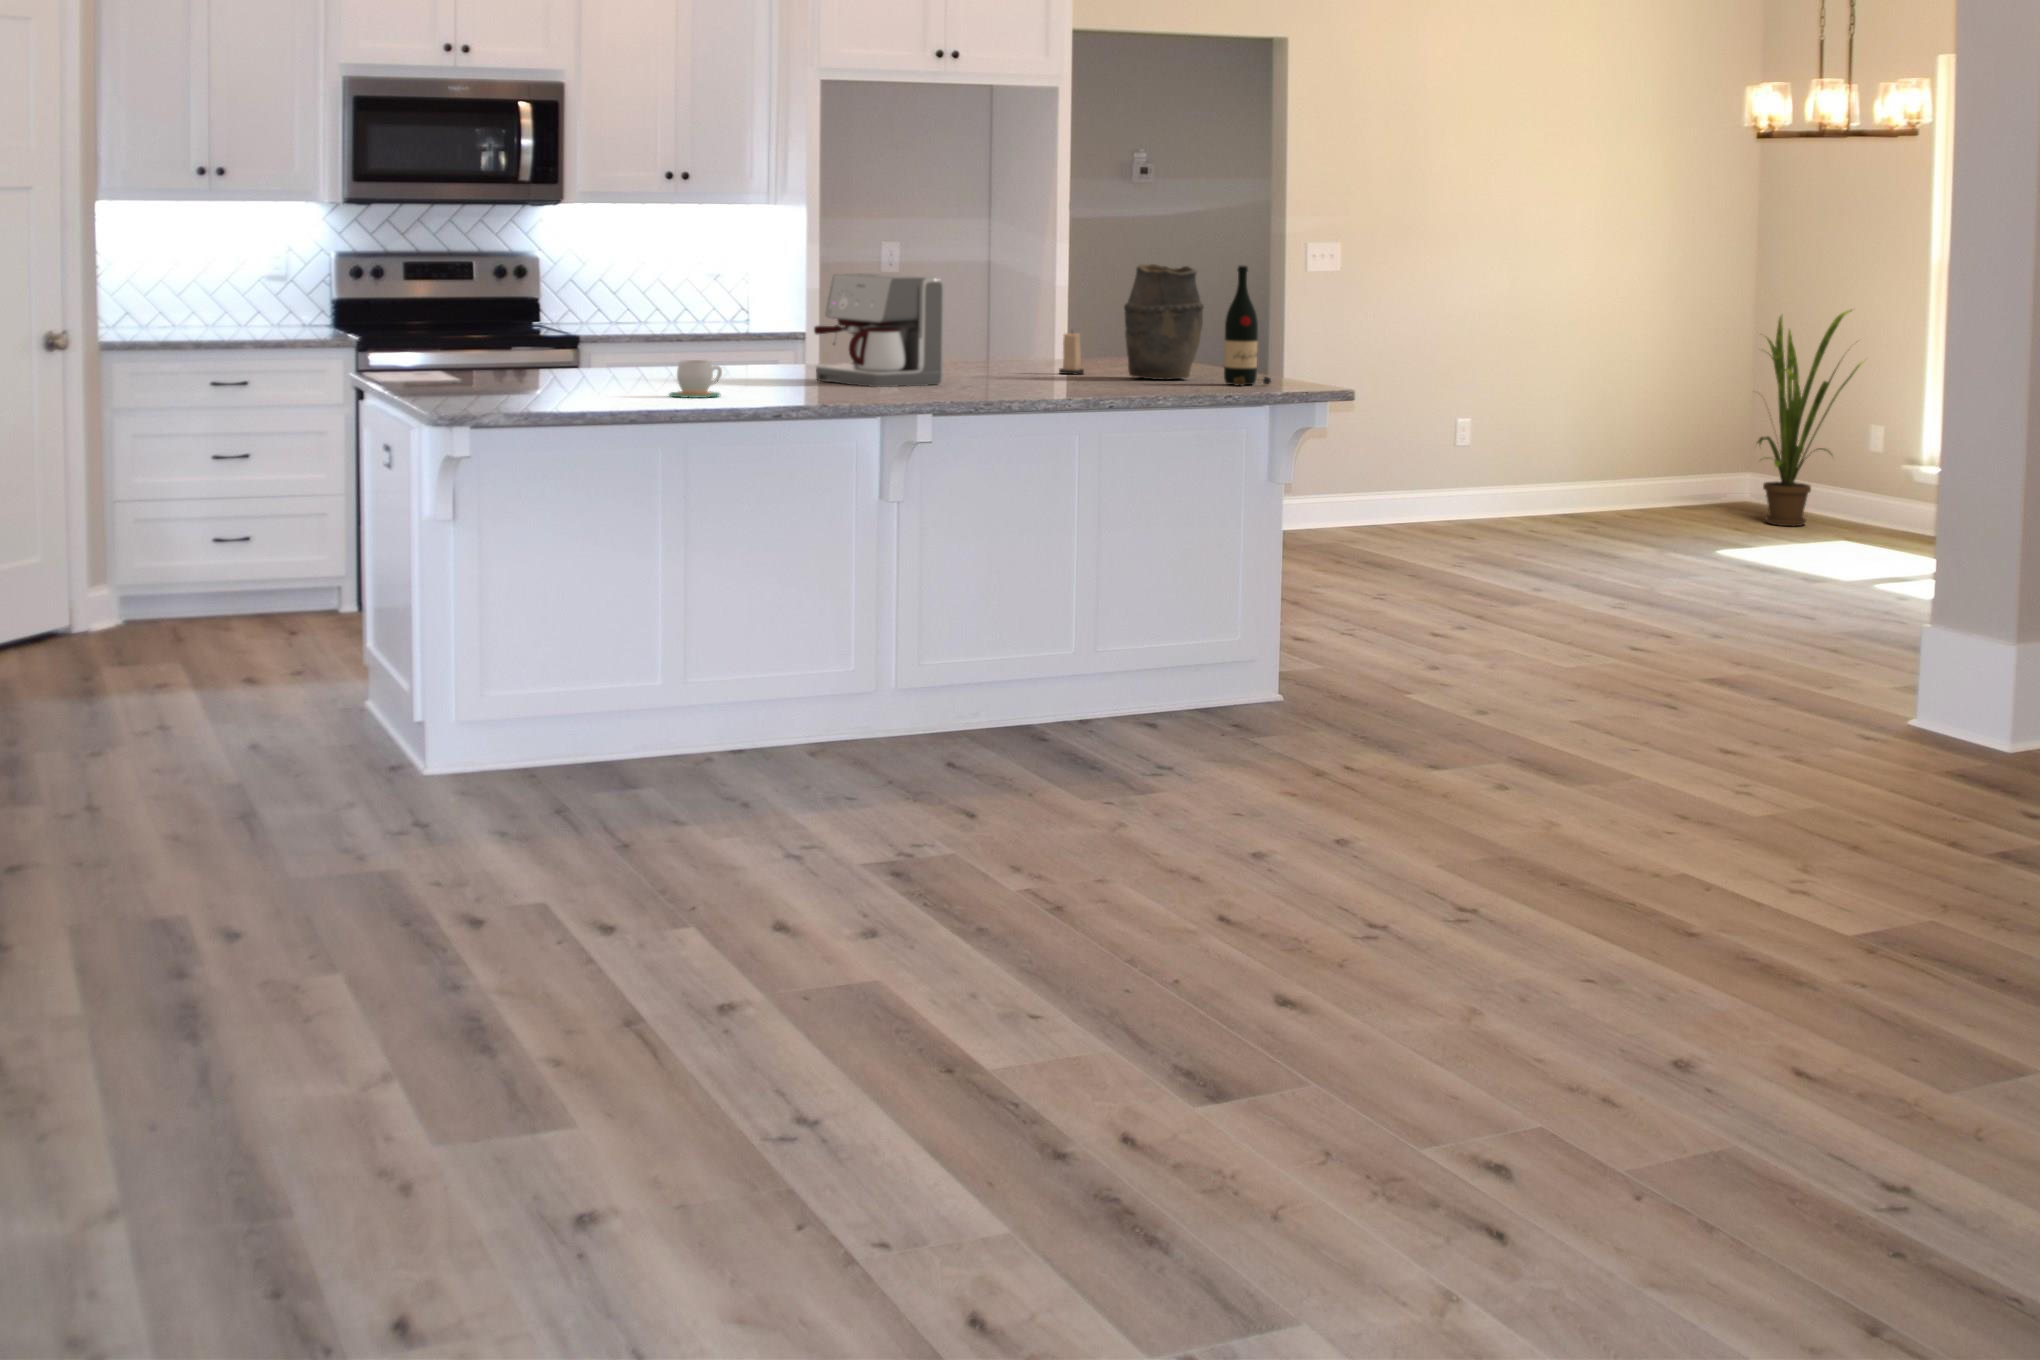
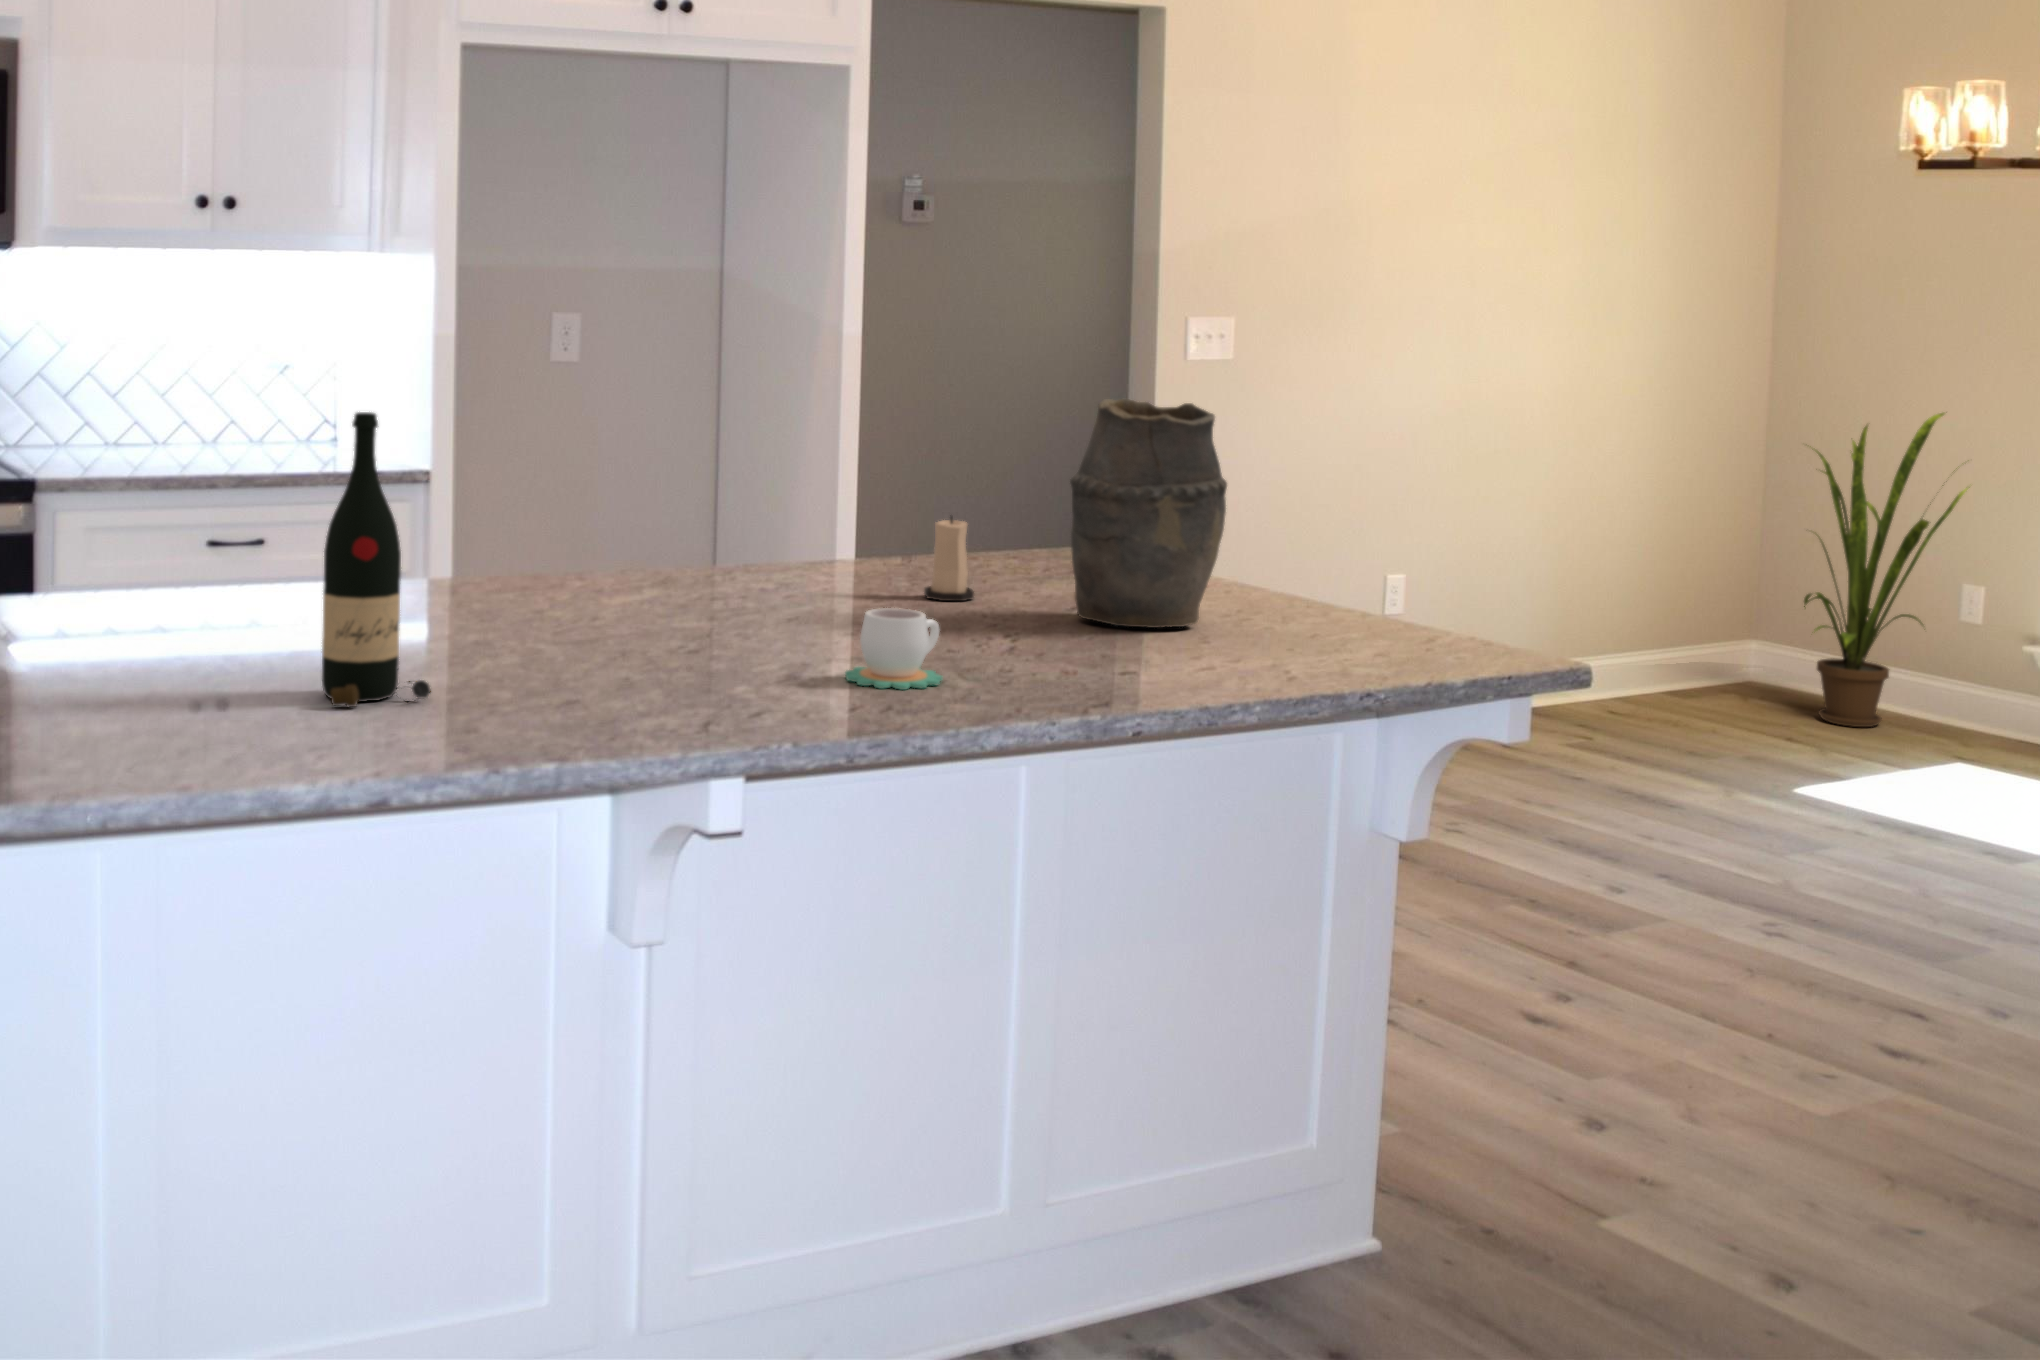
wine bottle: present [1224,266,1271,386] -> present [322,412,431,707]
coffee maker: present [814,273,944,387] -> none [469,422,746,686]
mug: present [669,360,722,398] -> present [845,608,942,690]

